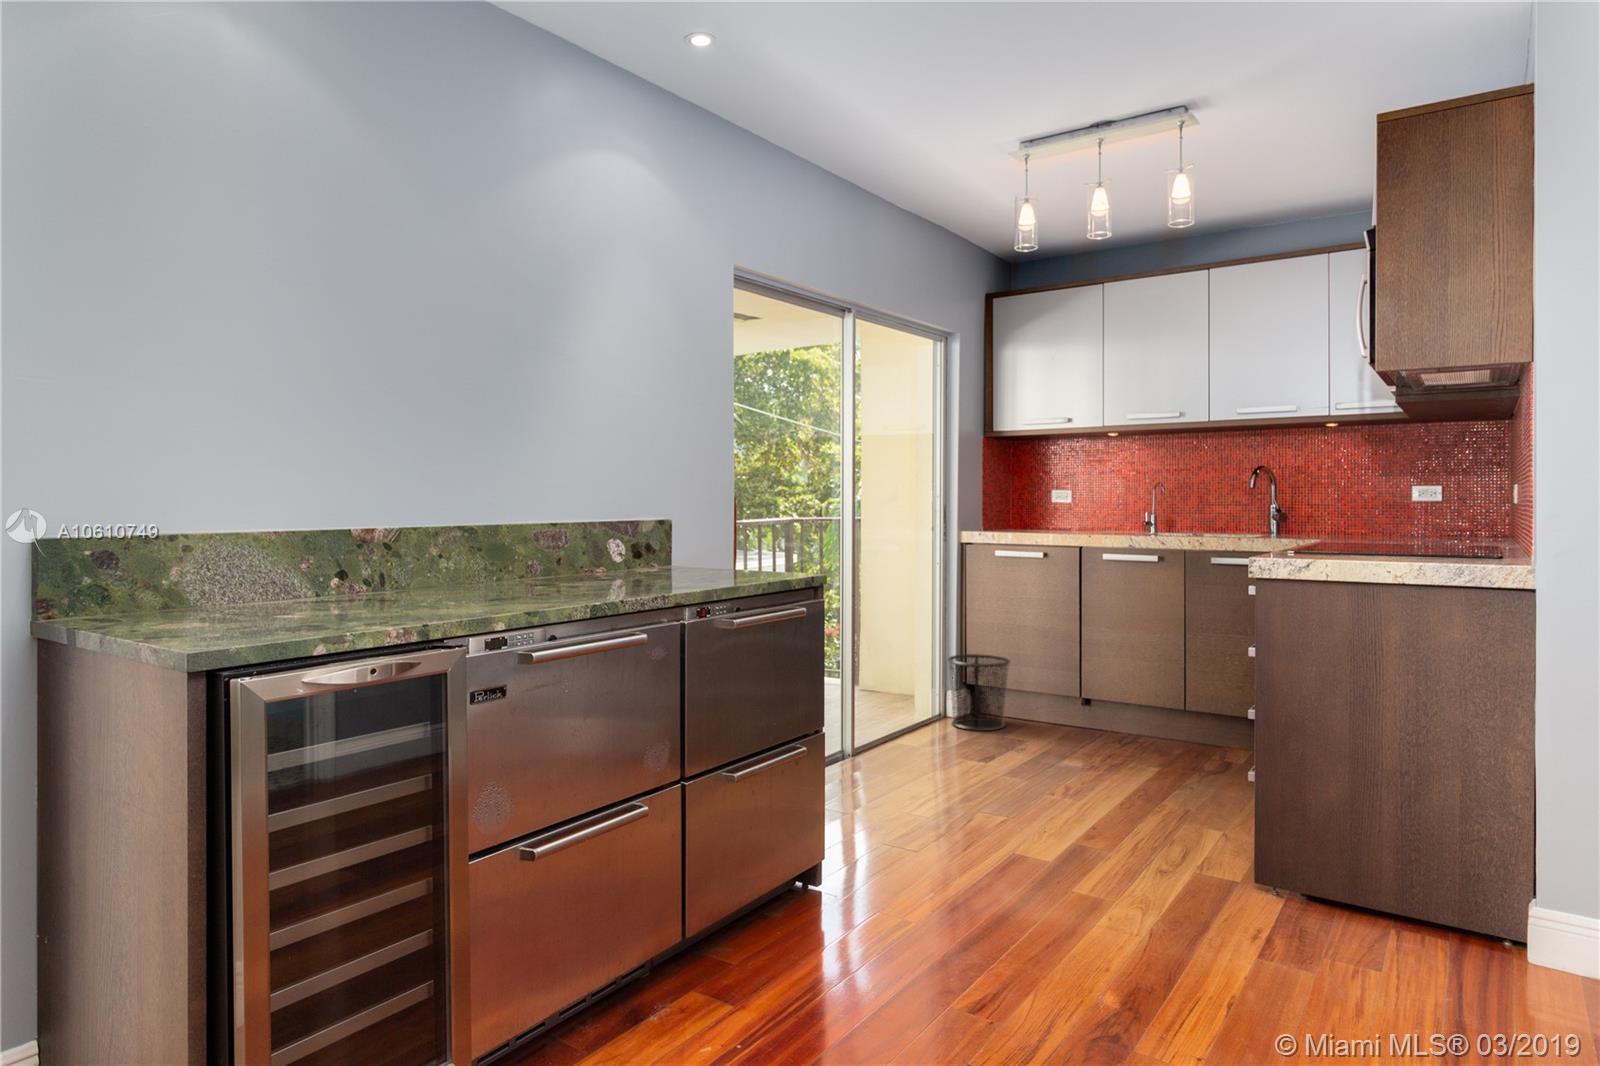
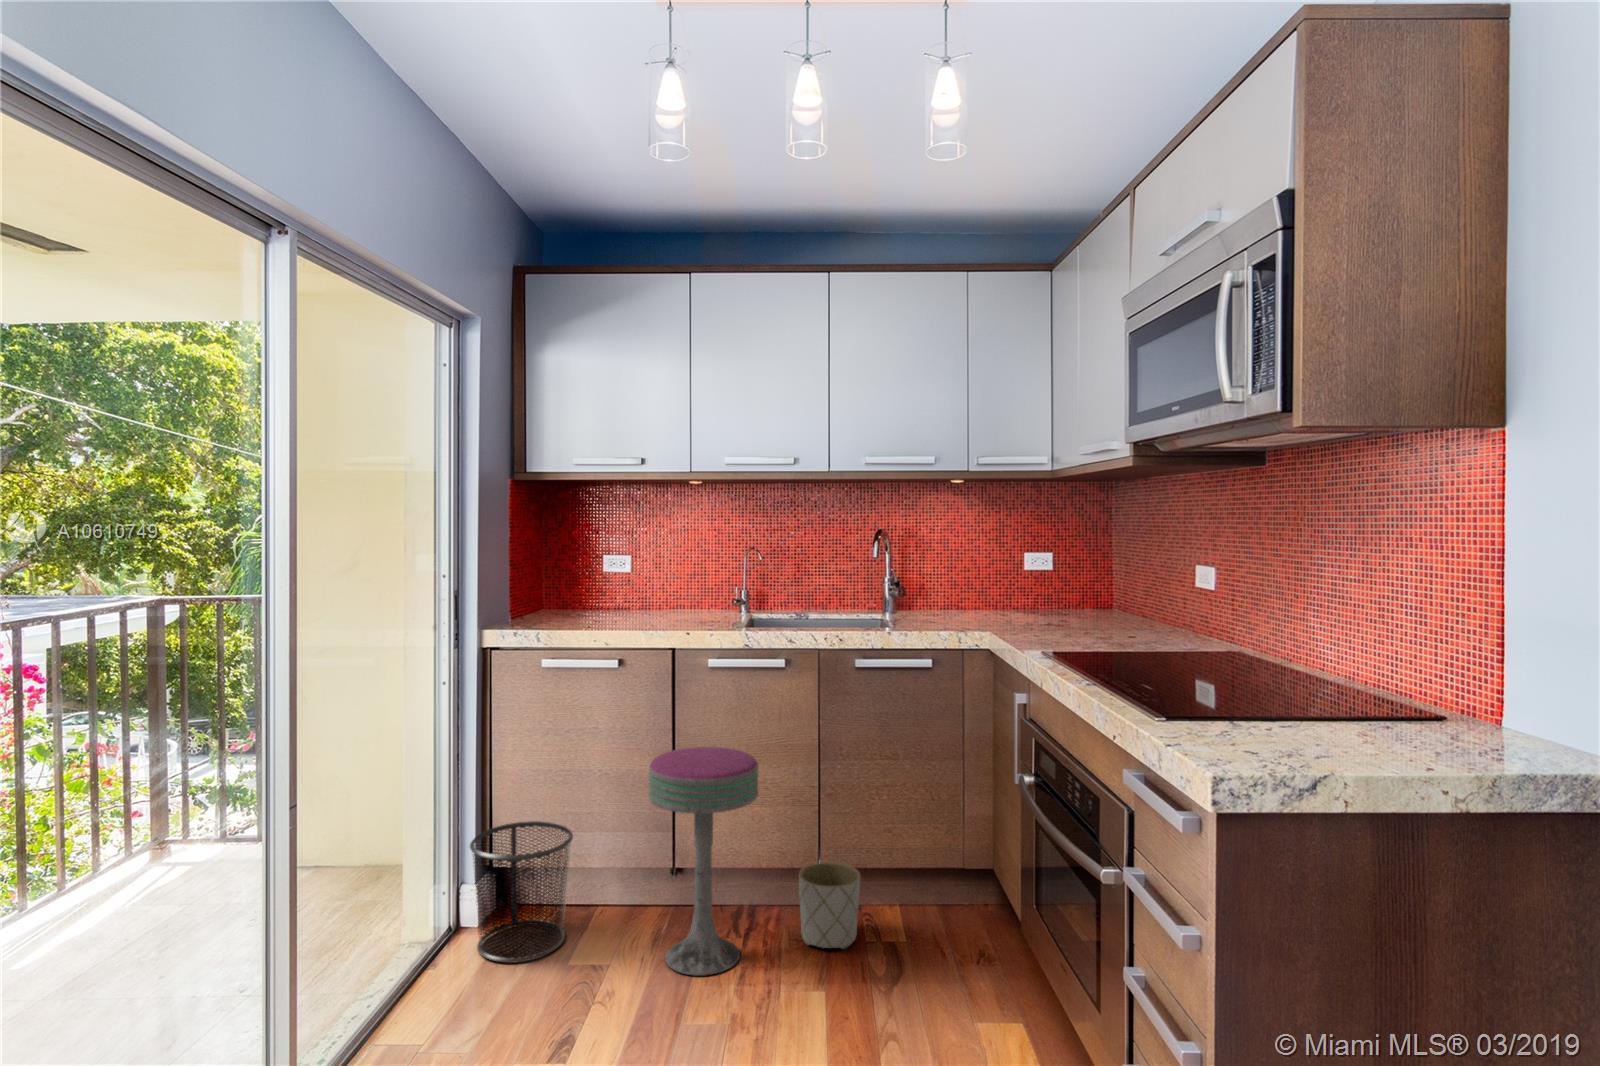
bar stool: none [1050,610,1126,749] -> present [649,747,758,976]
planter: none [1157,700,1204,754] -> present [799,862,860,949]

